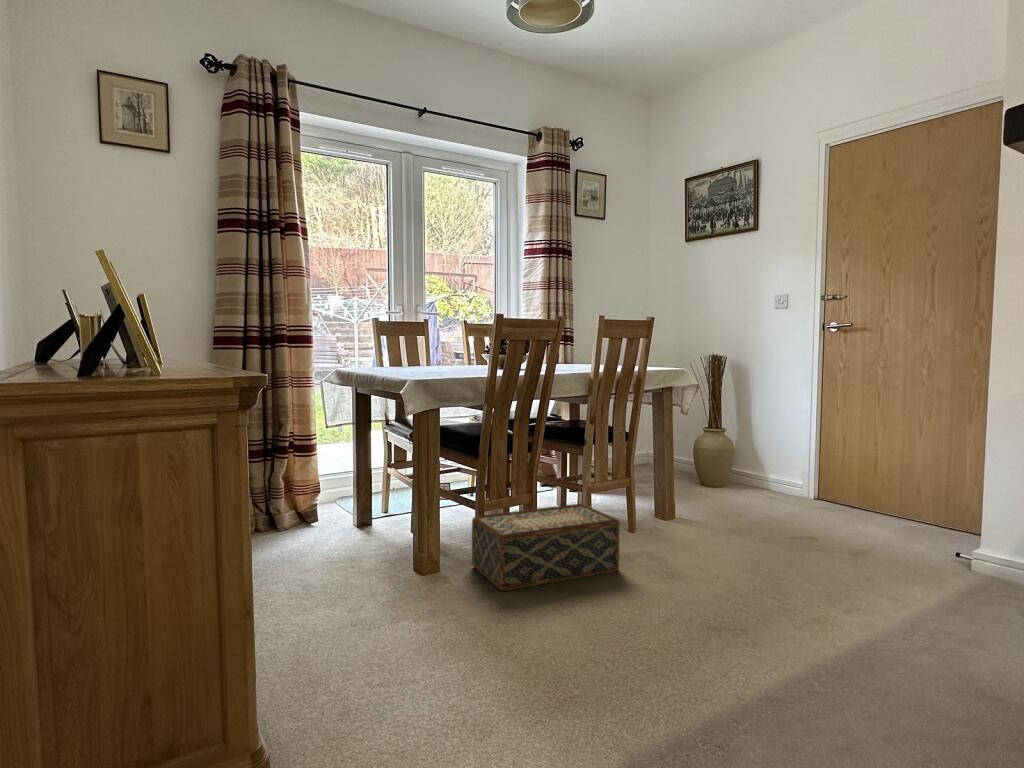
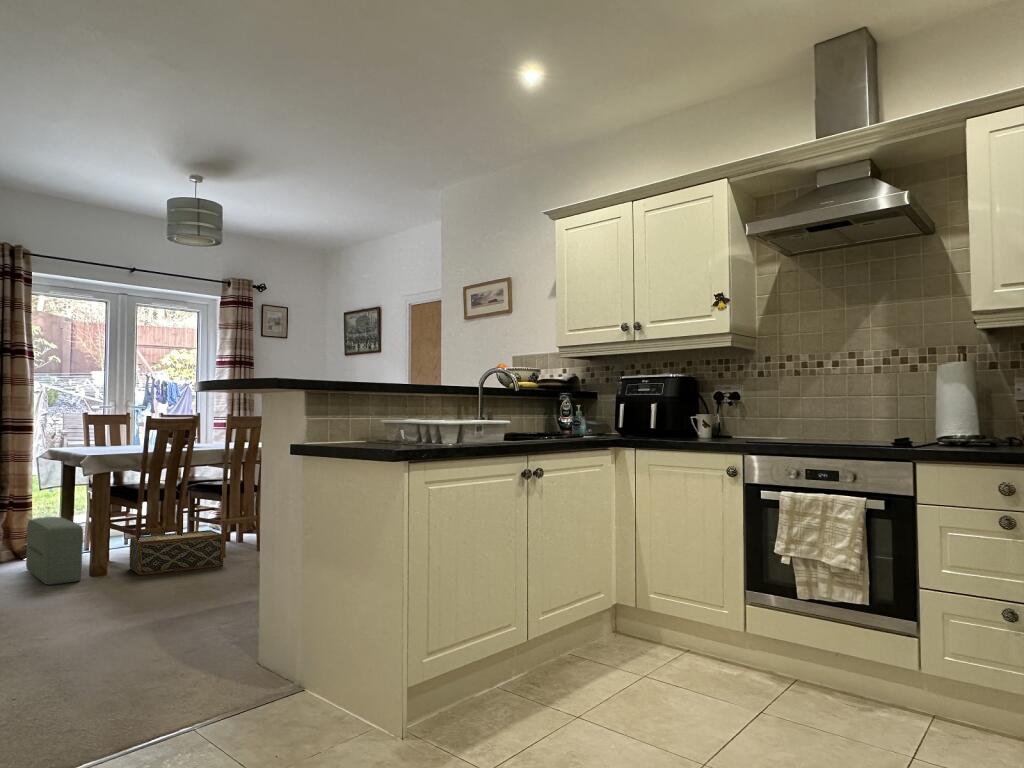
pouf: none [319,476,414,610] -> present [26,517,83,585]

